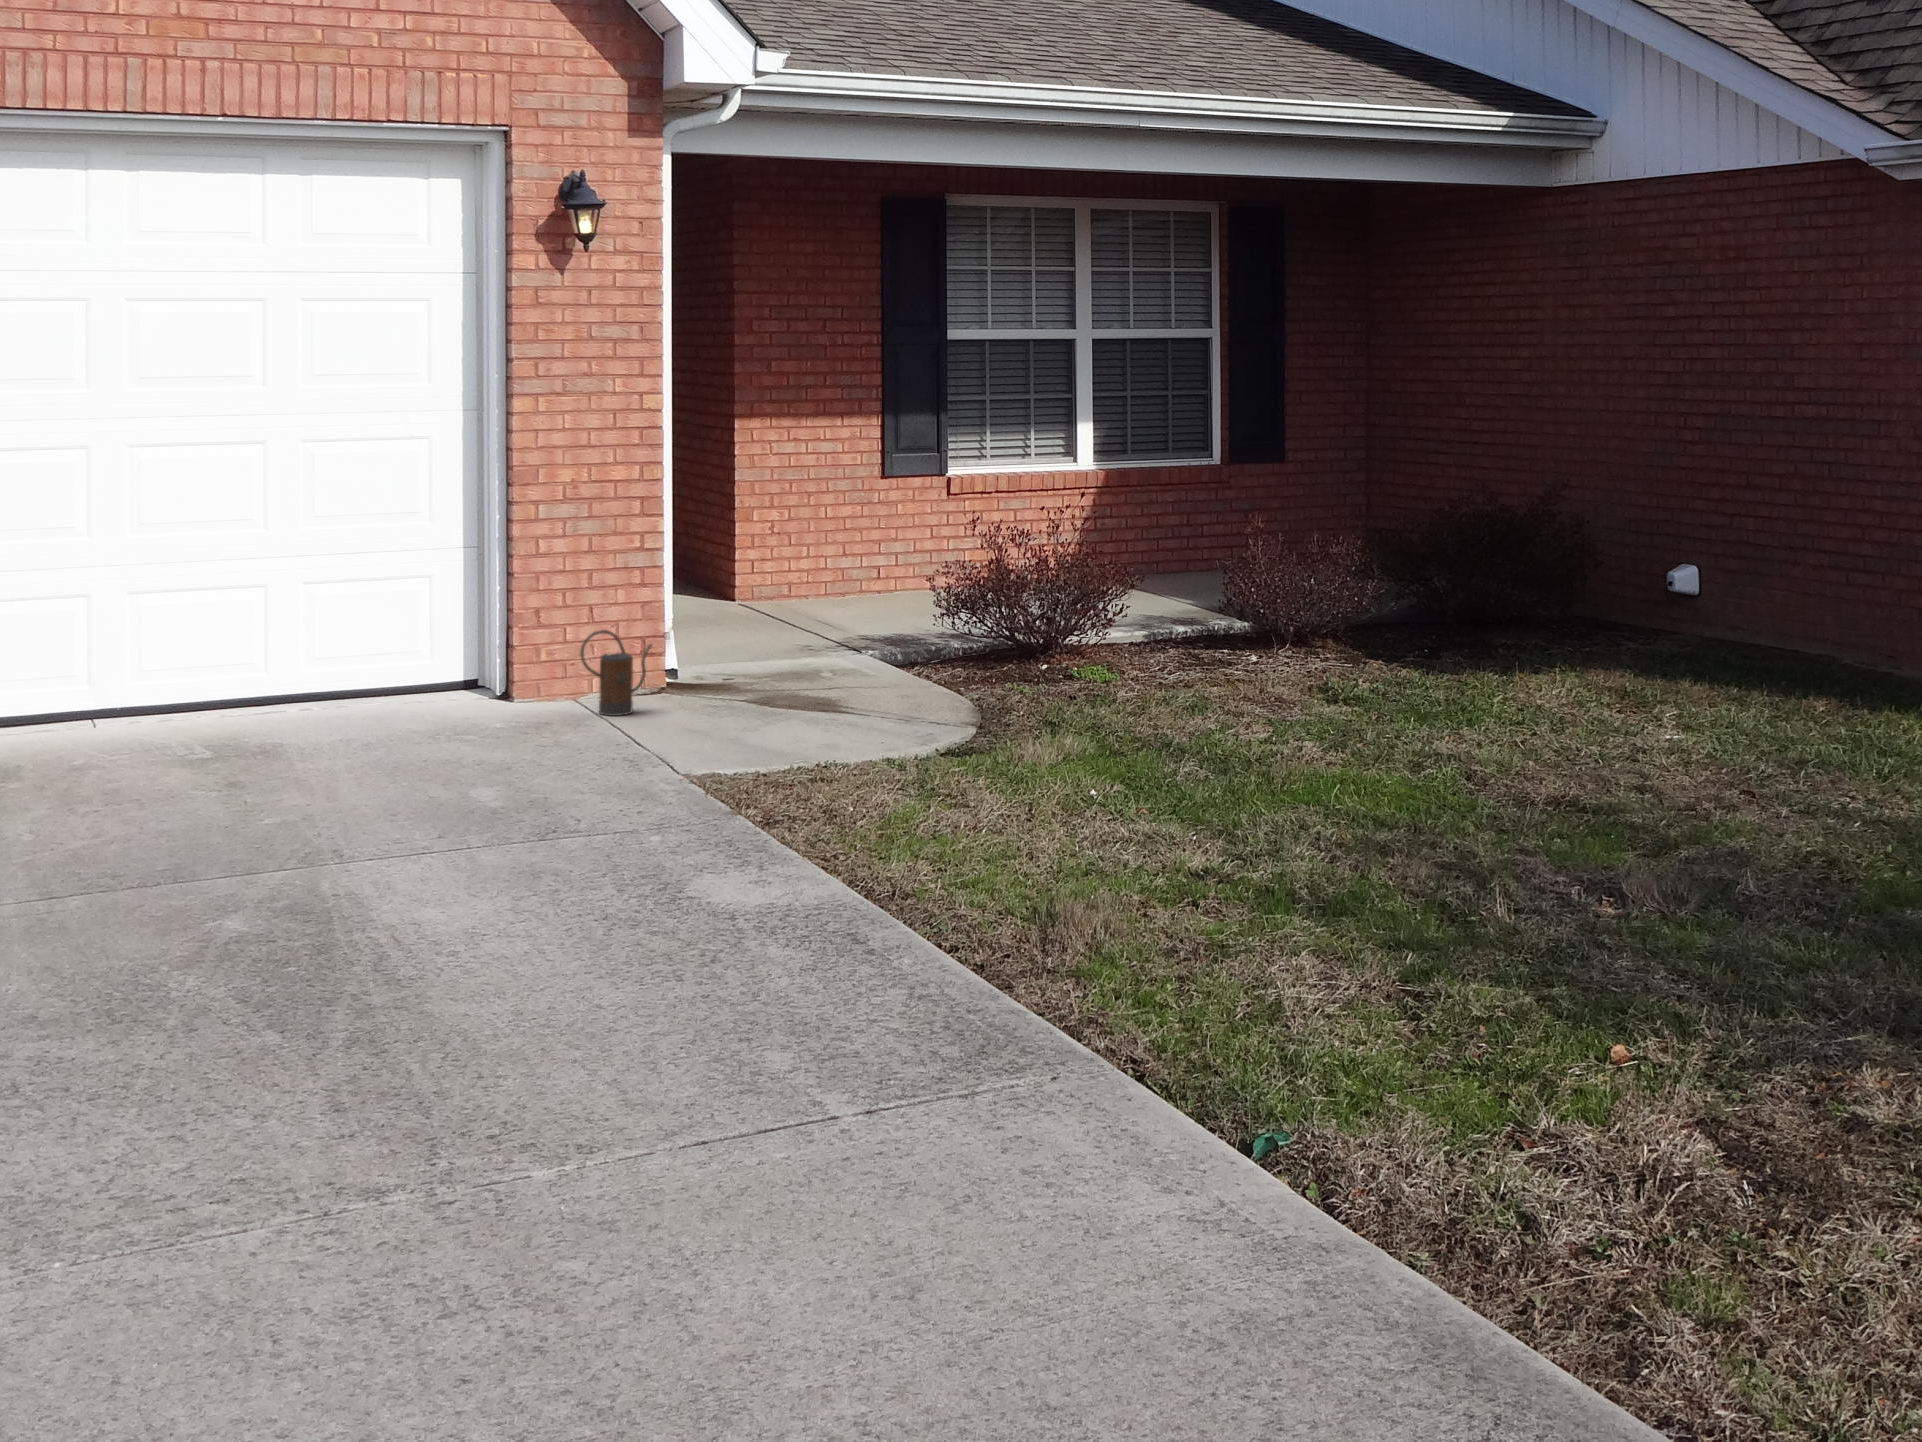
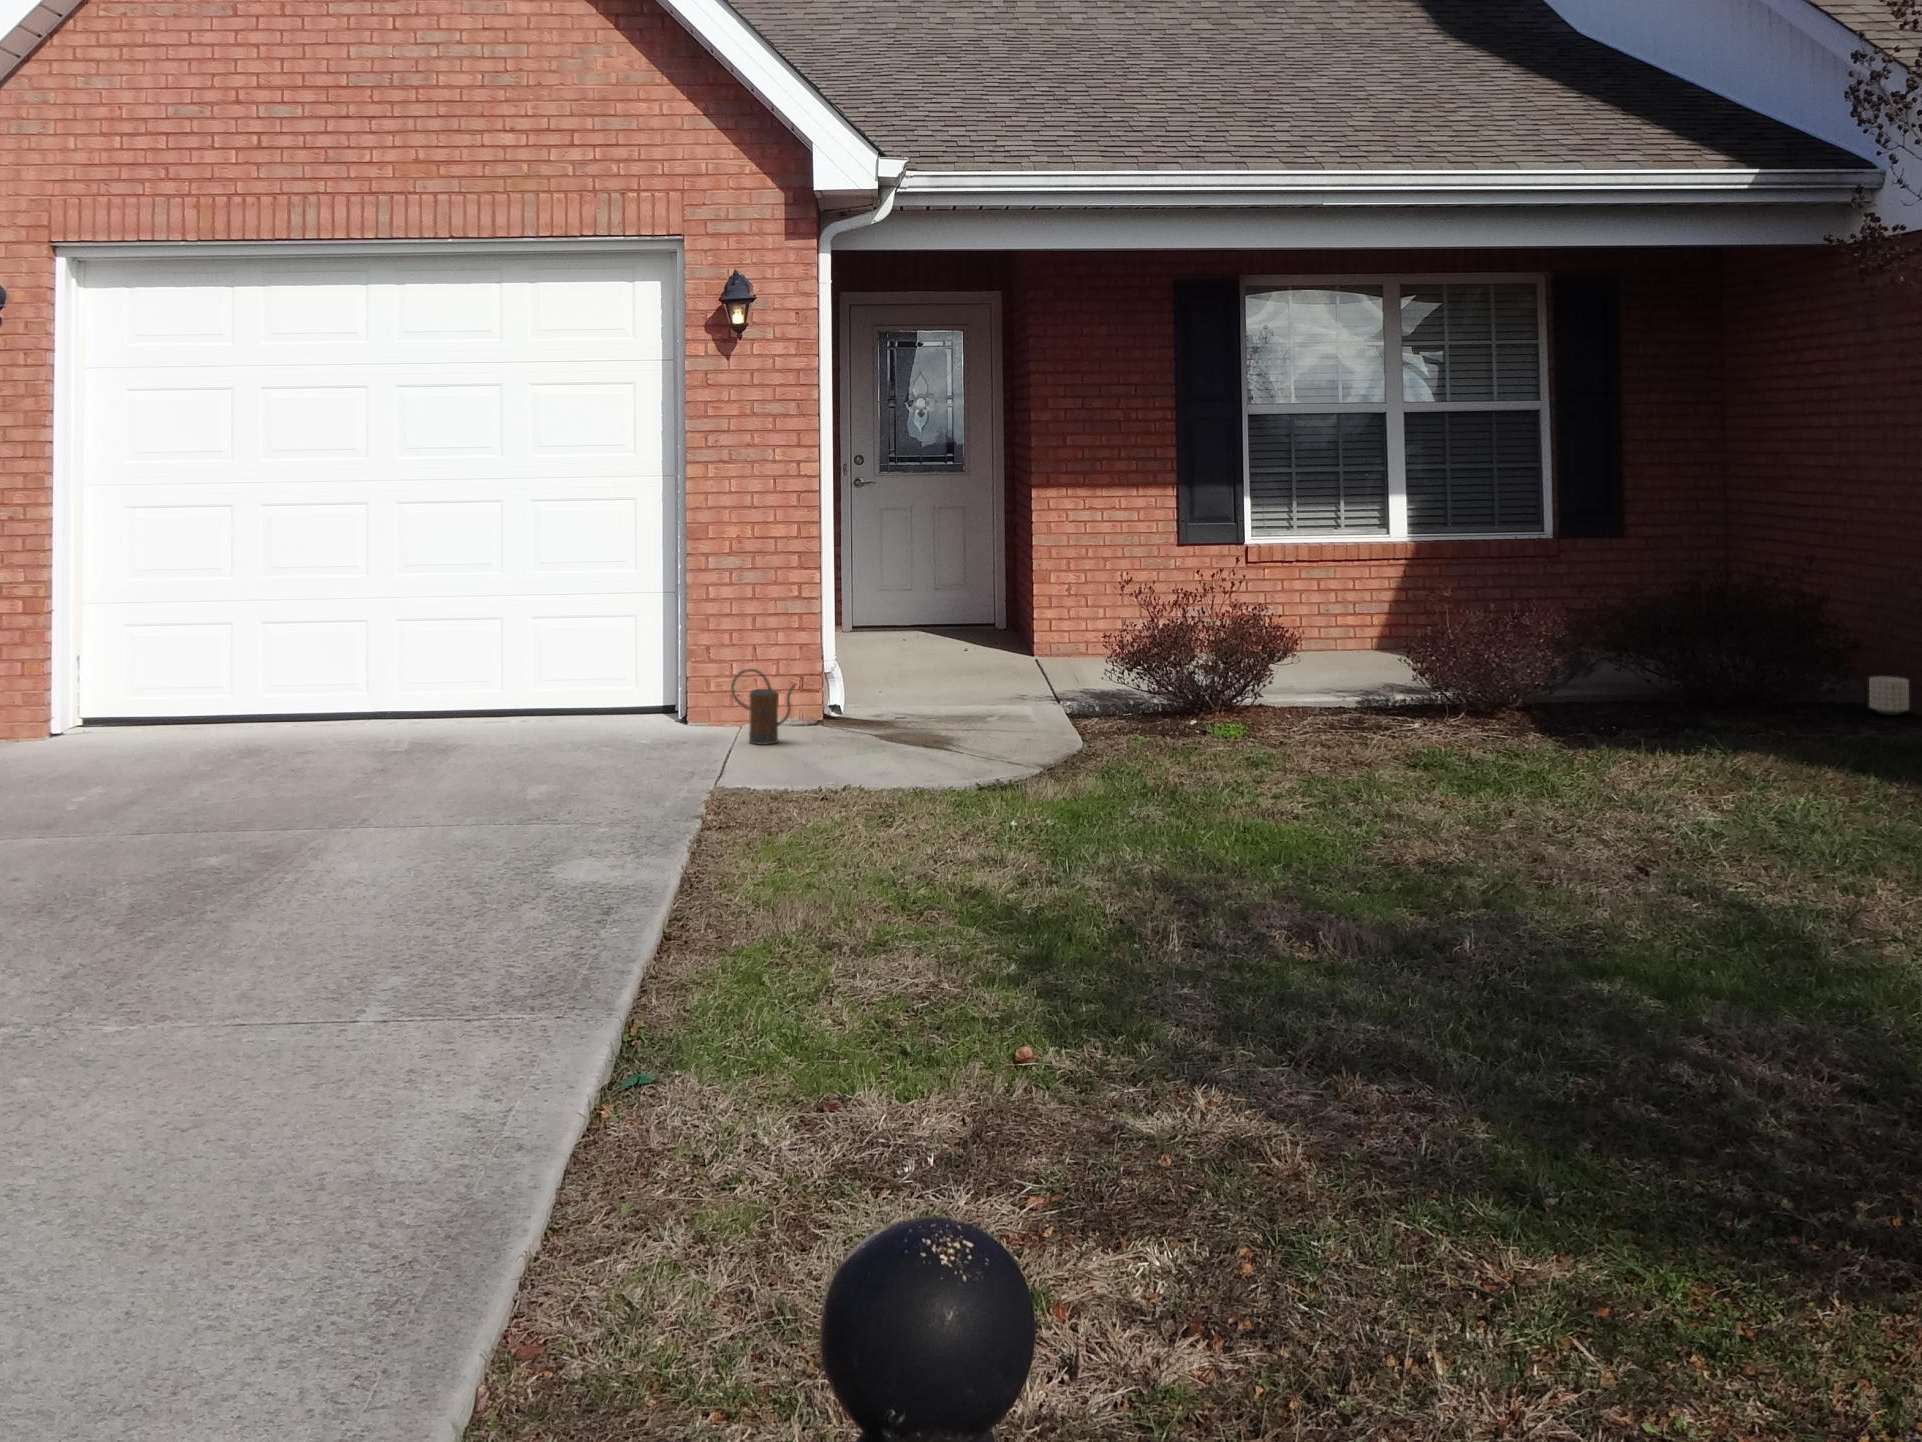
planter: none [1561,585,1595,620] -> present [1869,677,1909,715]

